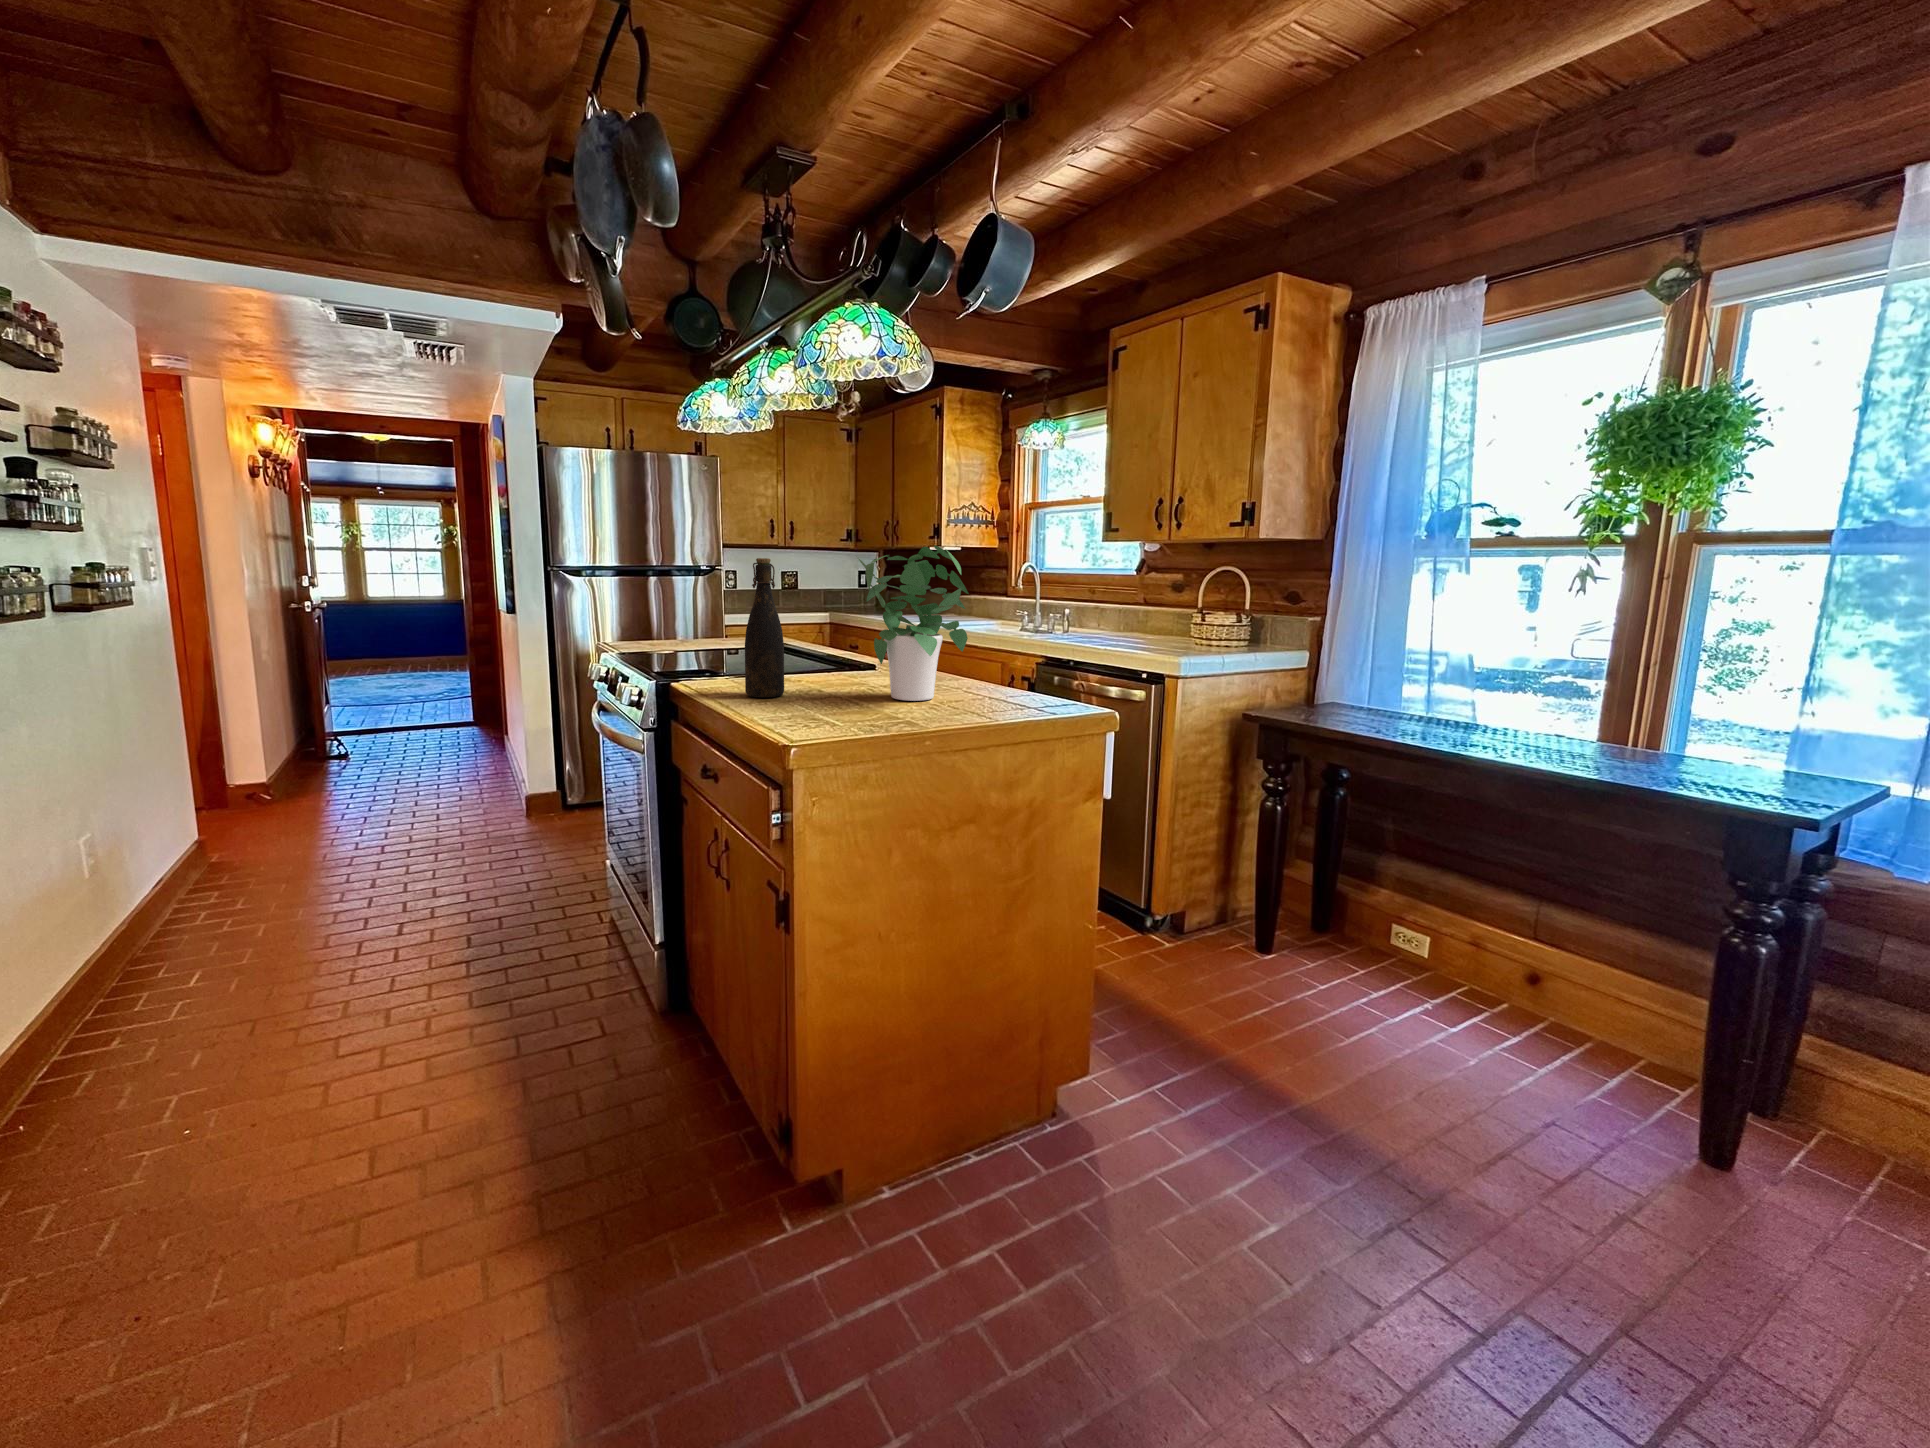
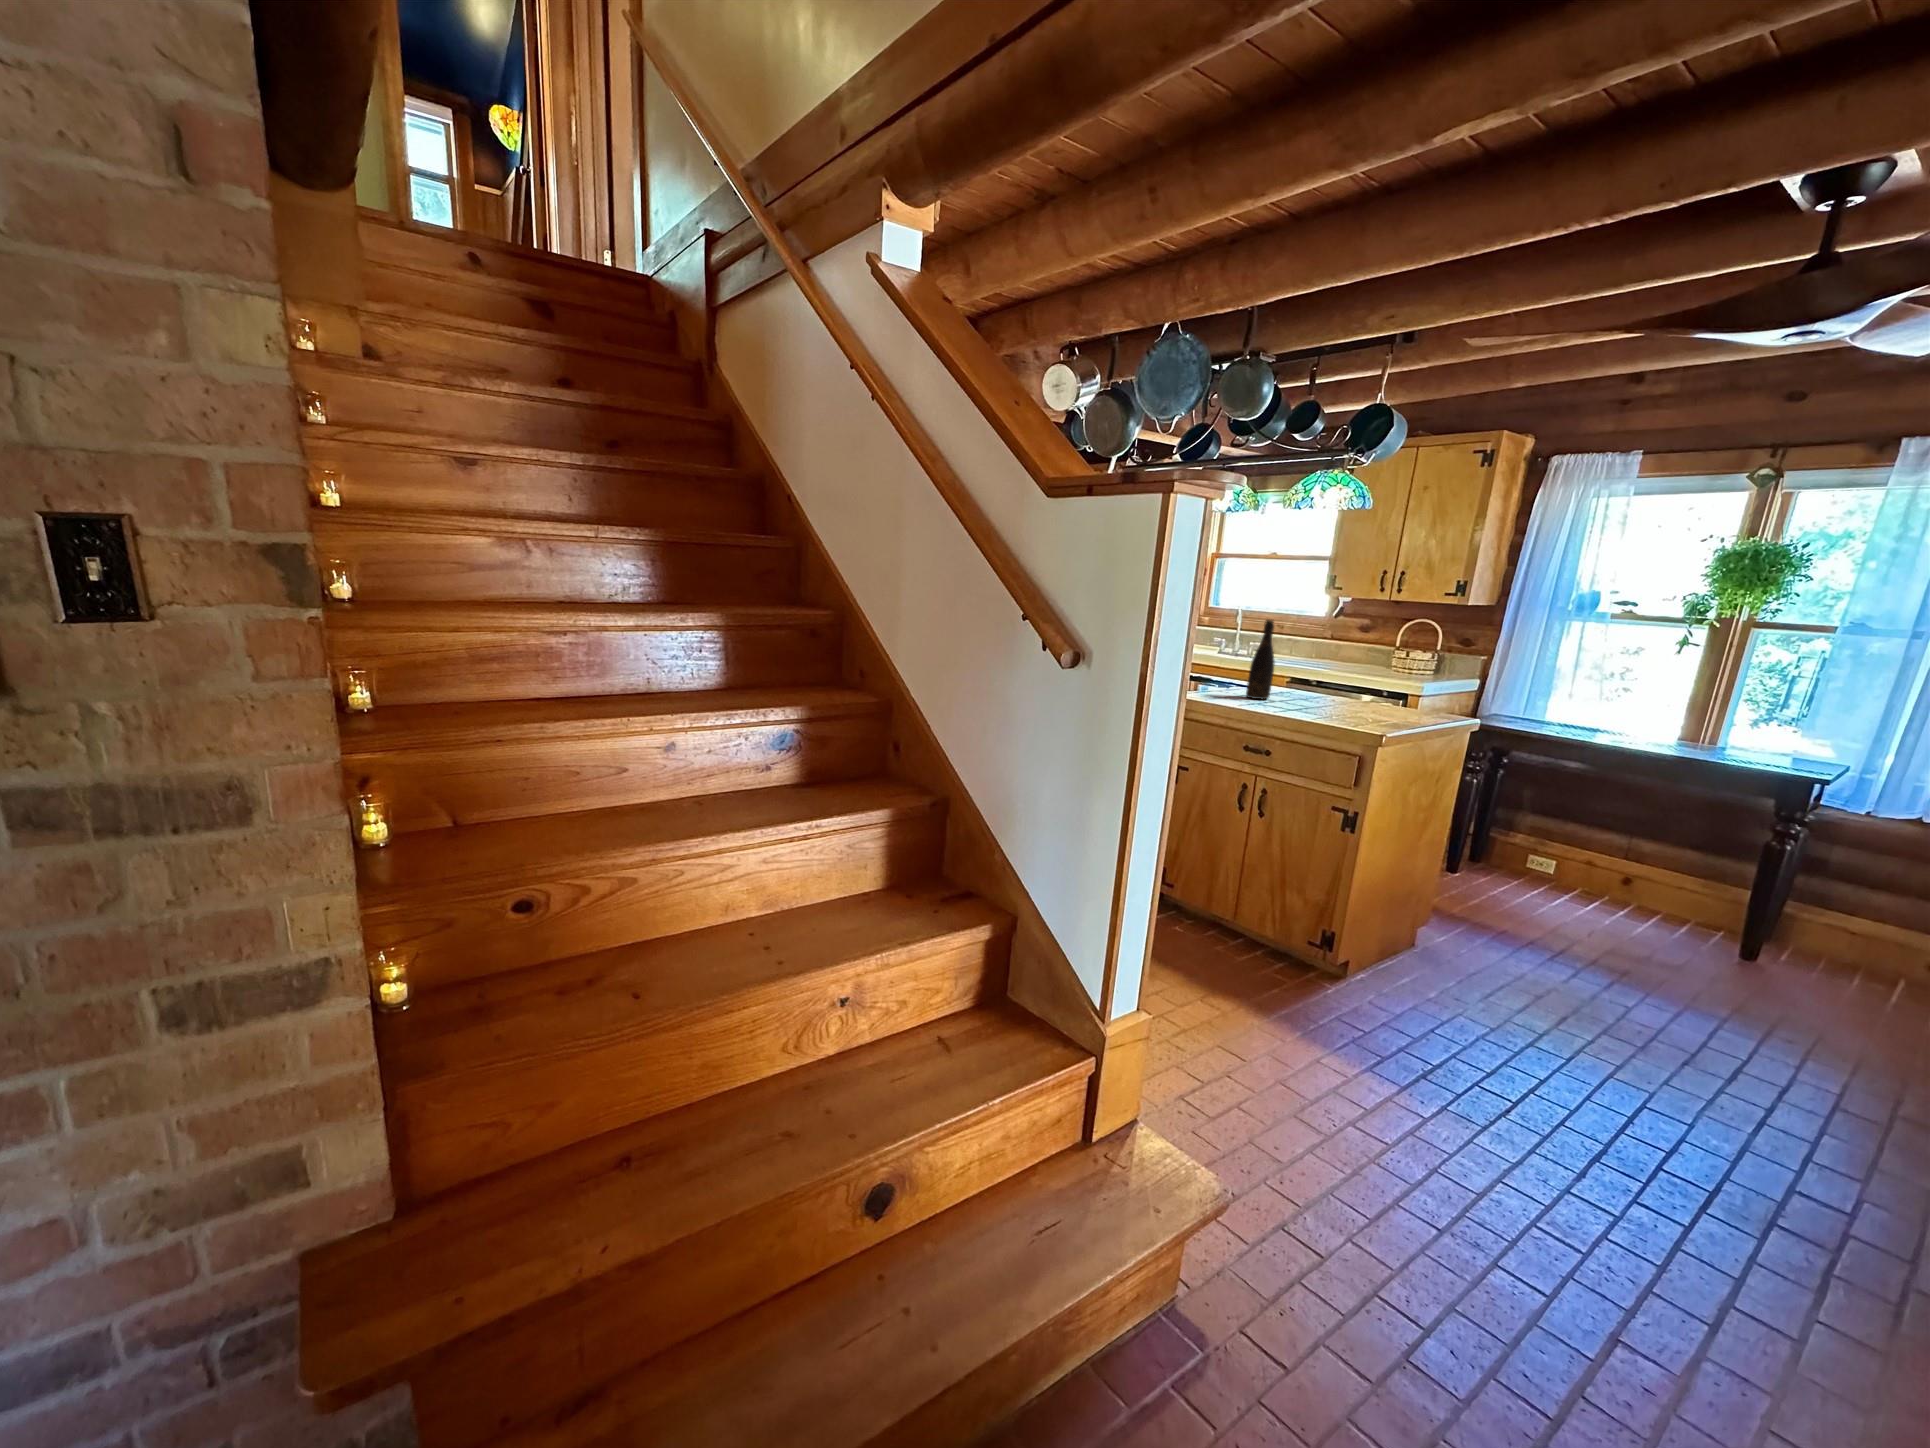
potted plant: present [858,545,969,701] -> none [1314,619,1403,704]

